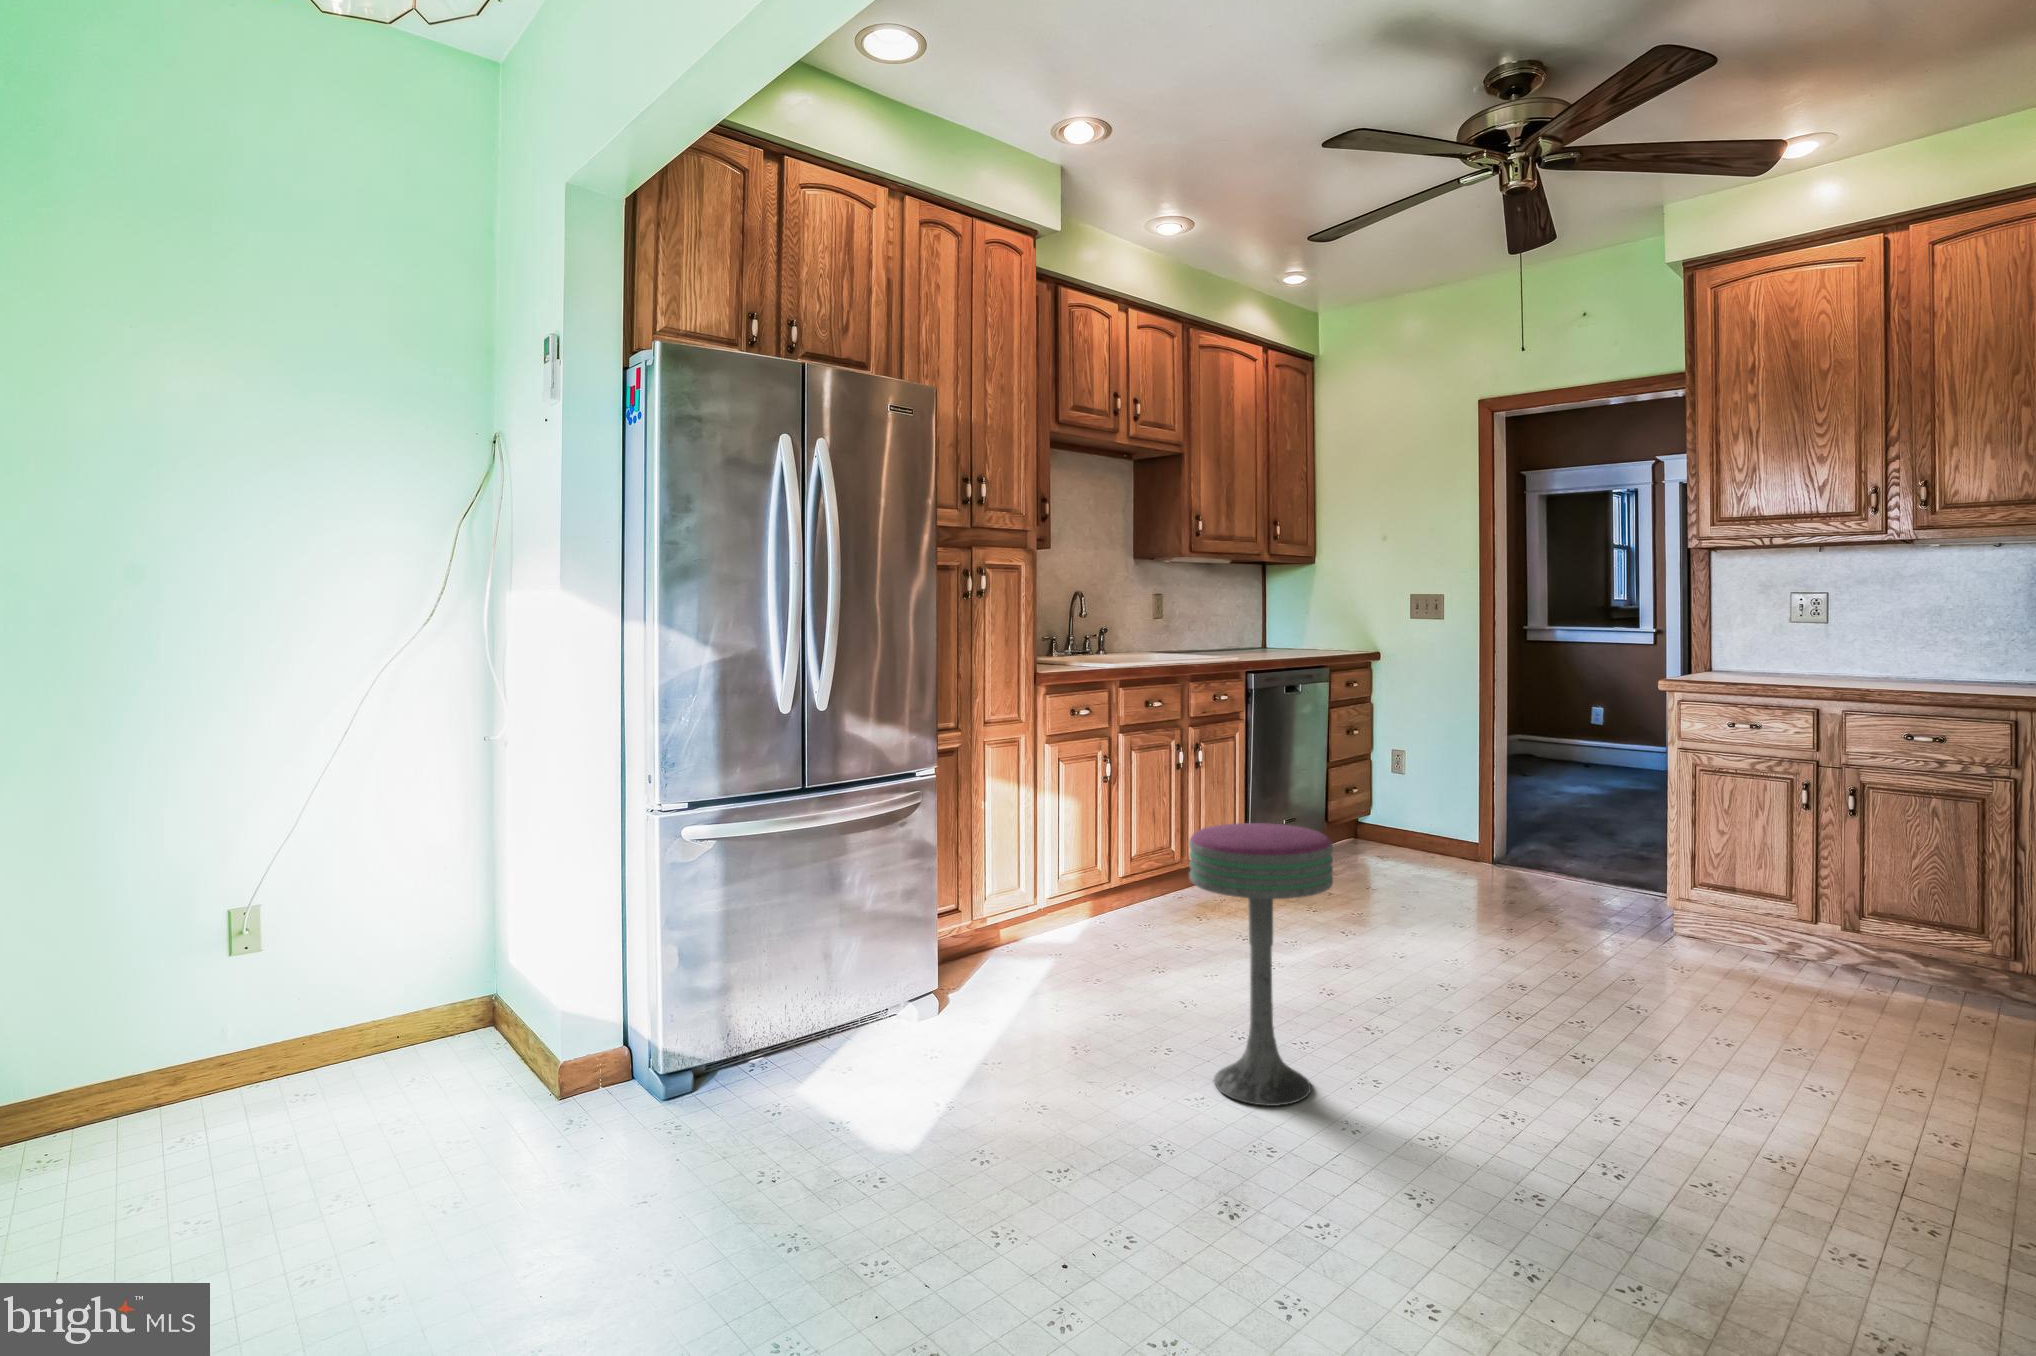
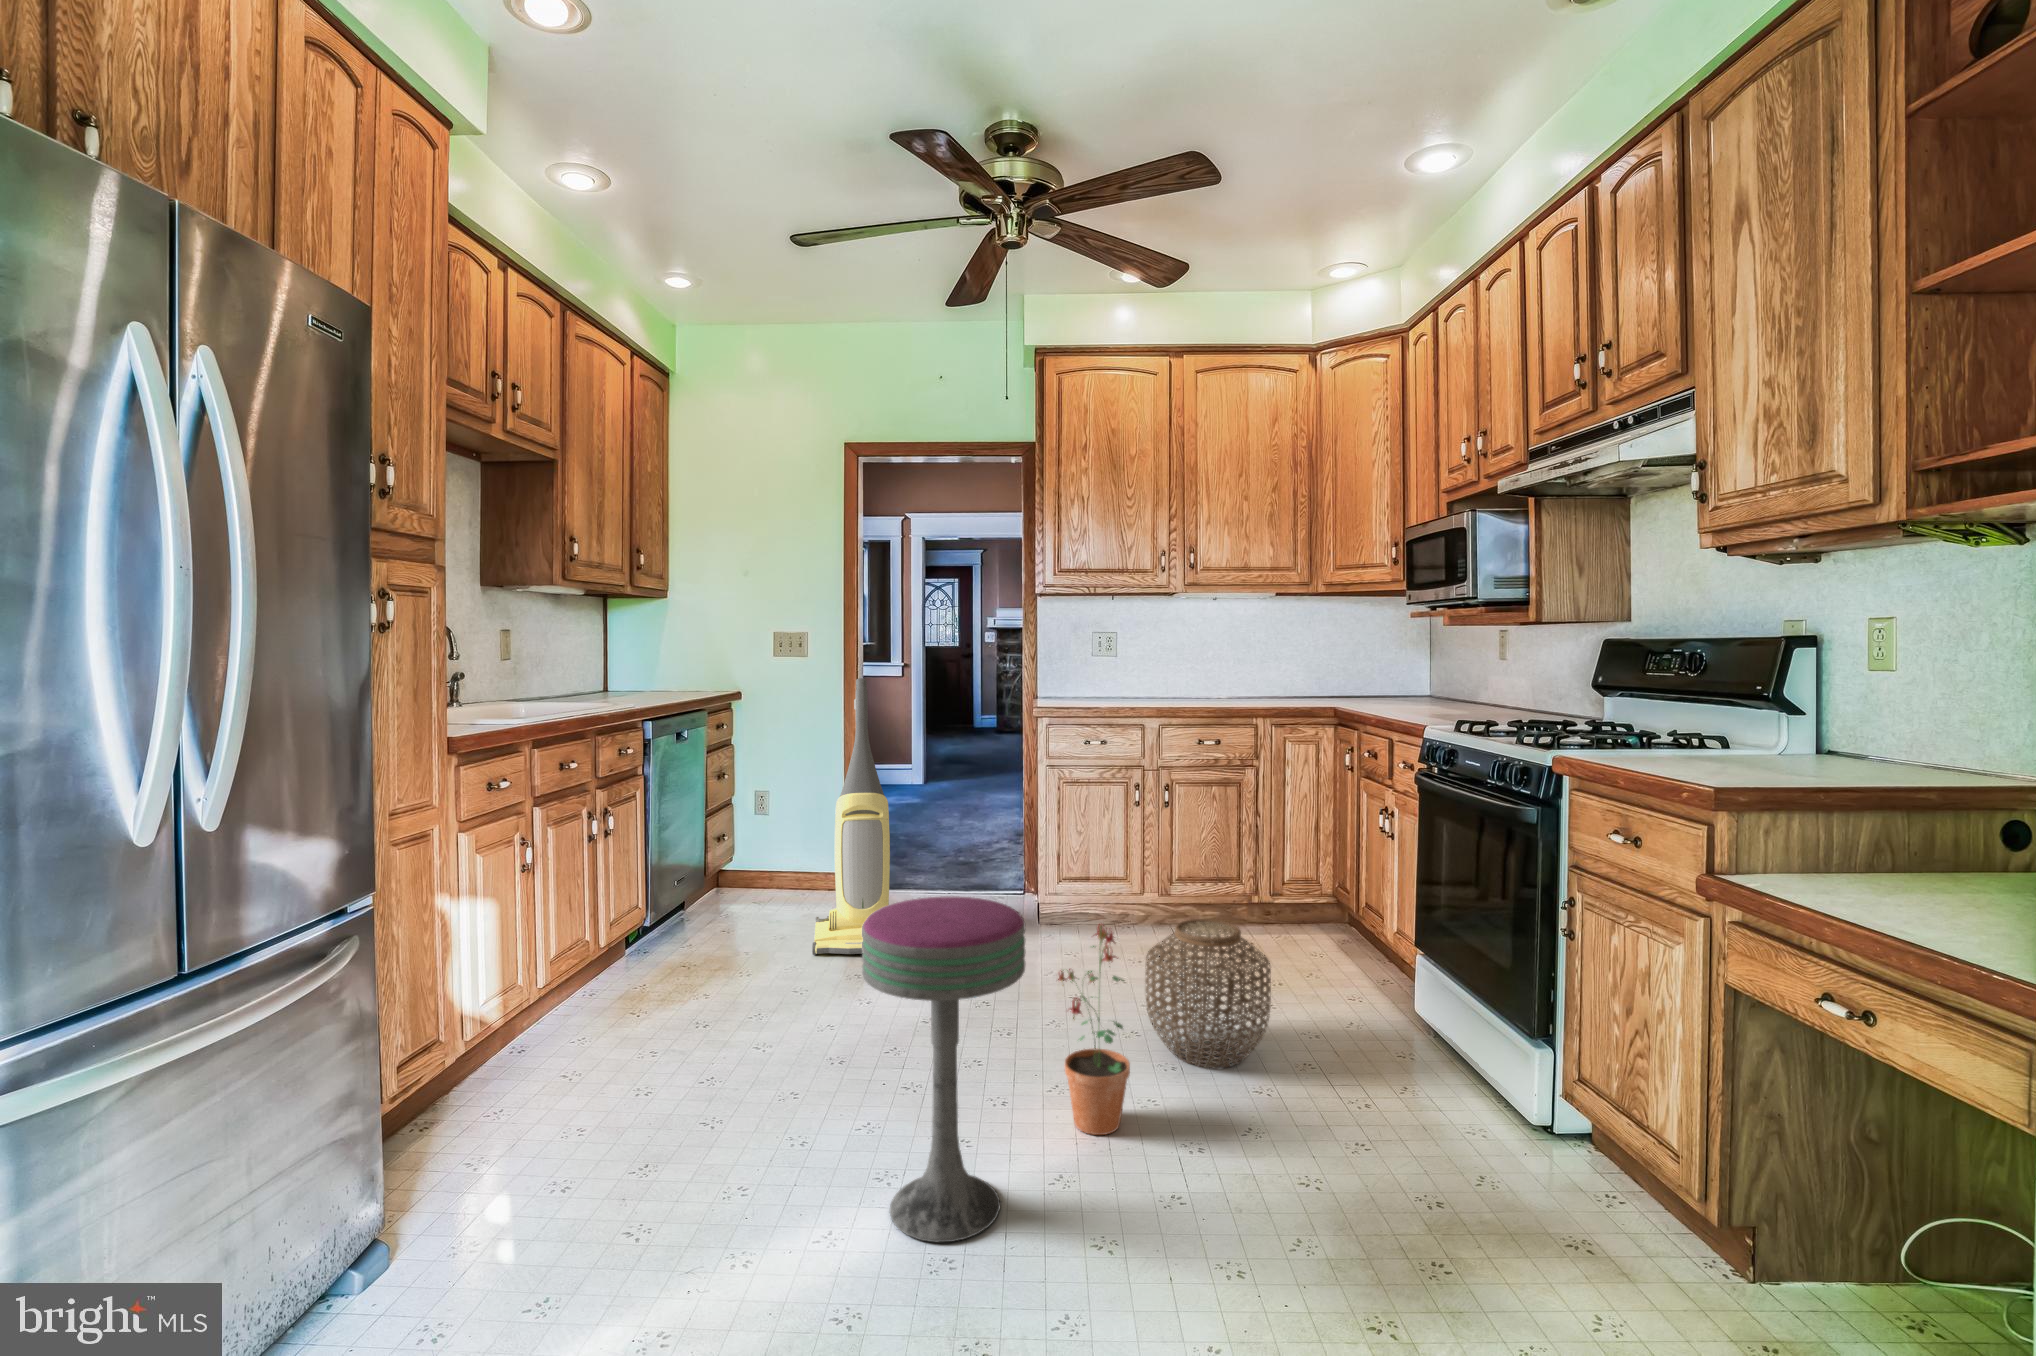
vacuum cleaner: none [1374,636,1493,927] -> present [812,678,890,955]
potted plant: none [1423,890,1508,1100] -> present [1058,924,1130,1135]
woven basket: none [1606,927,1784,1109] -> present [1145,919,1271,1068]

